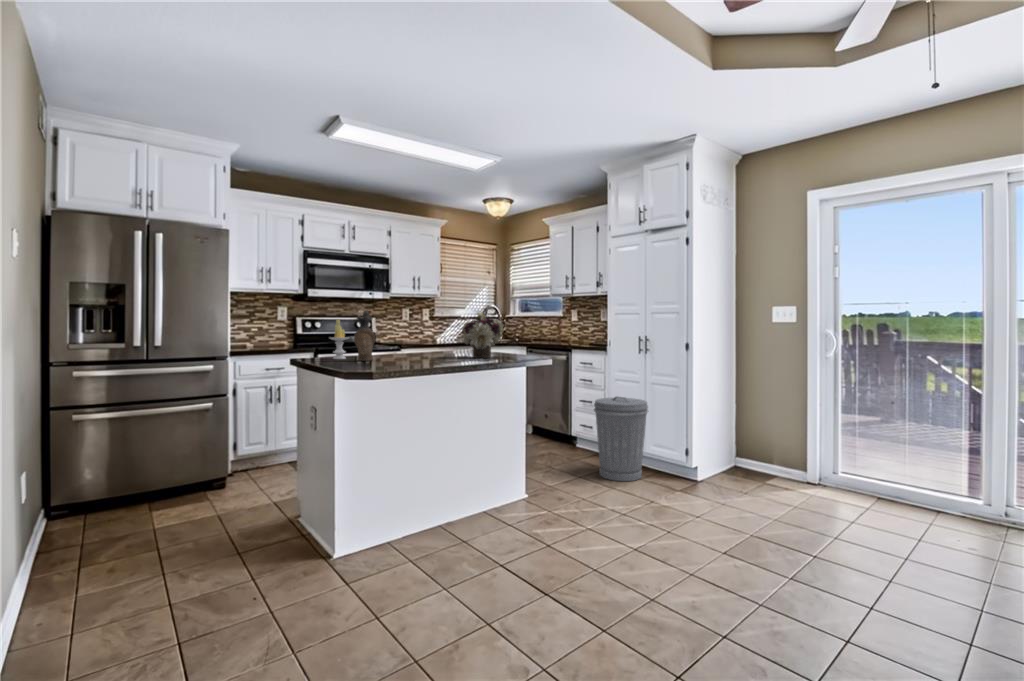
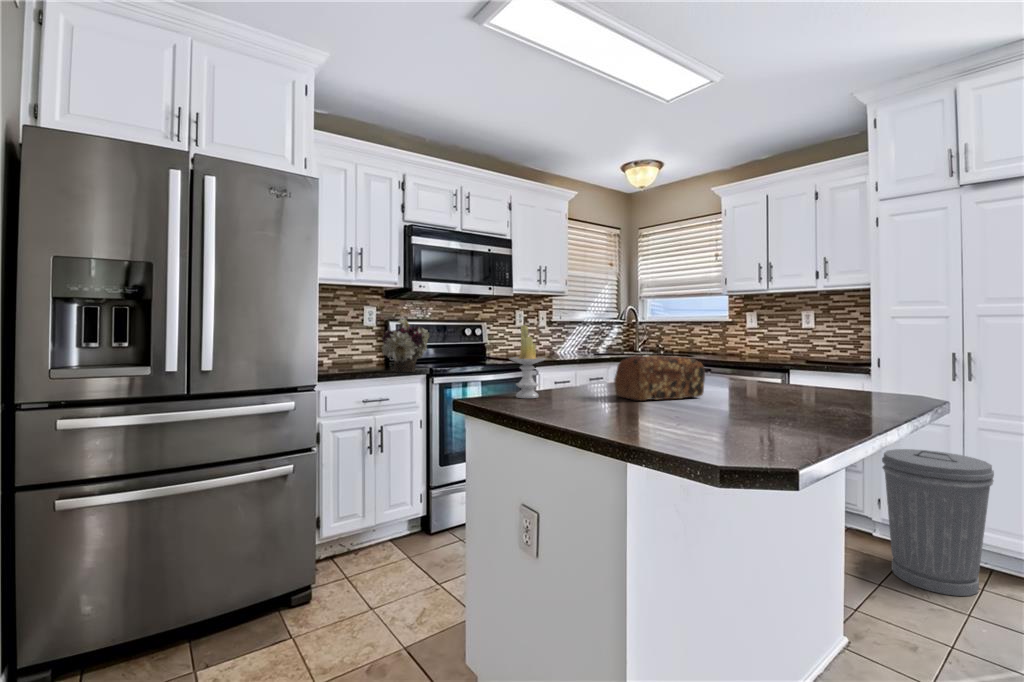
ceramic pitcher: present [354,311,375,361] -> none [577,309,618,405]
flower arrangement: present [462,312,503,358] -> present [381,318,429,372]
bread loaf: none [389,336,438,360] -> present [614,355,705,401]

